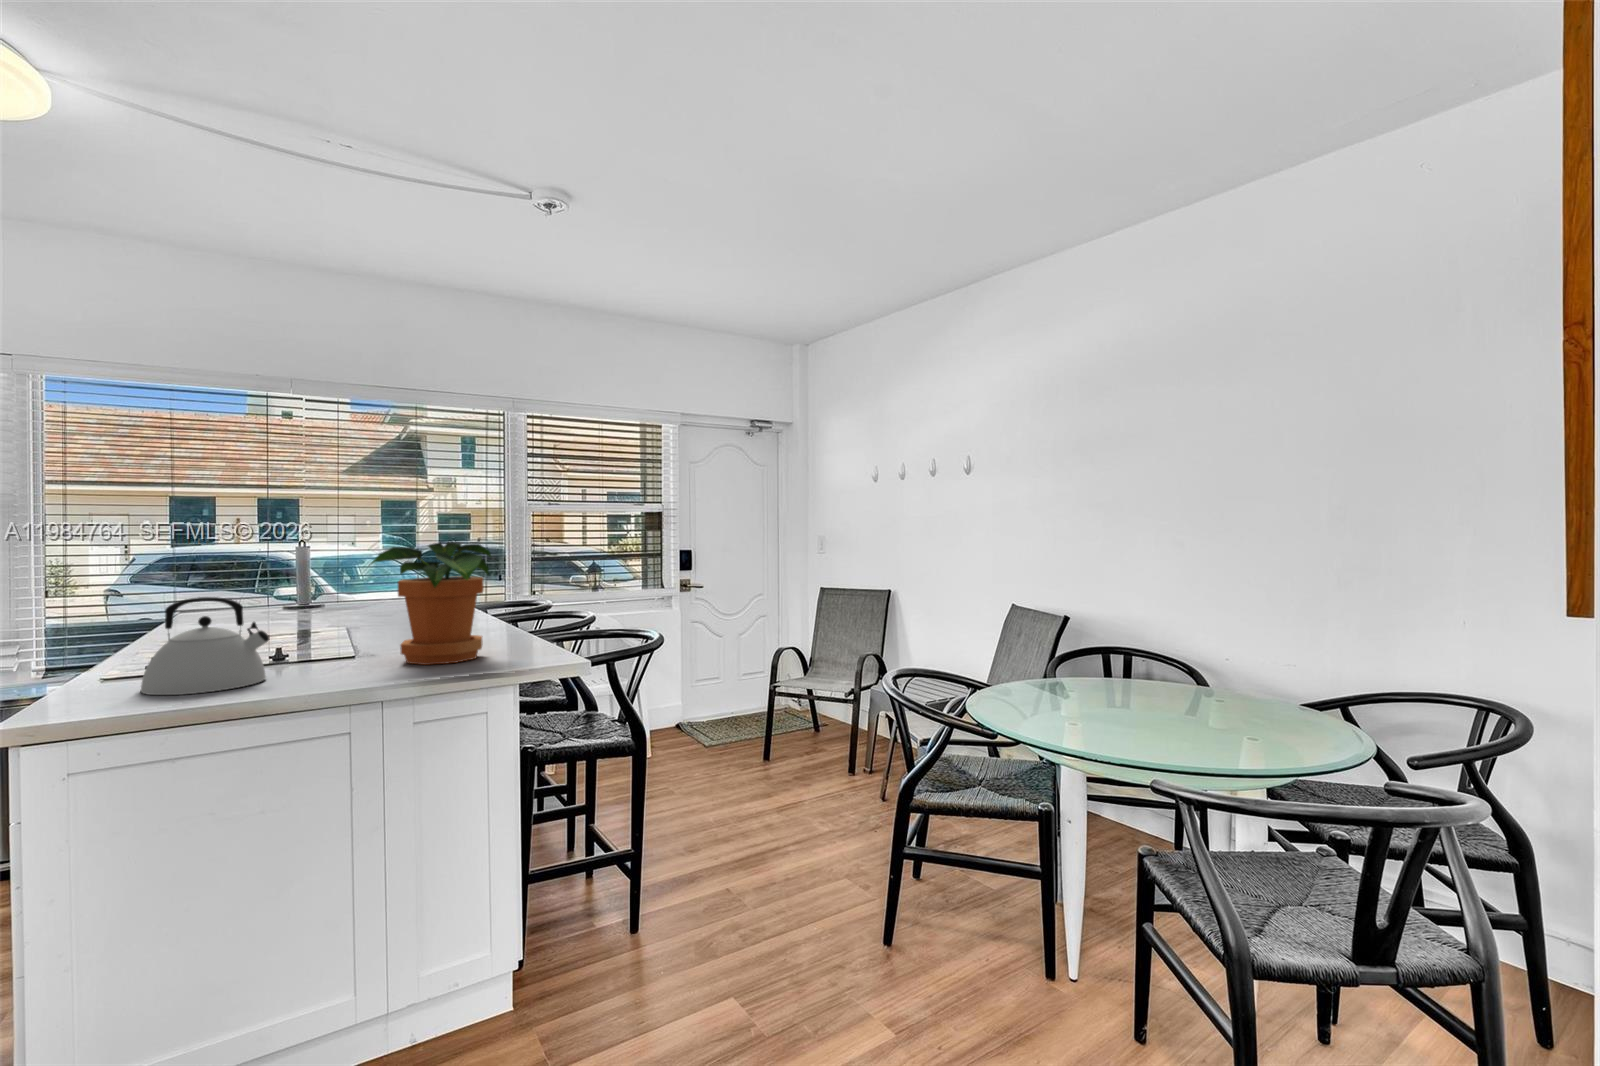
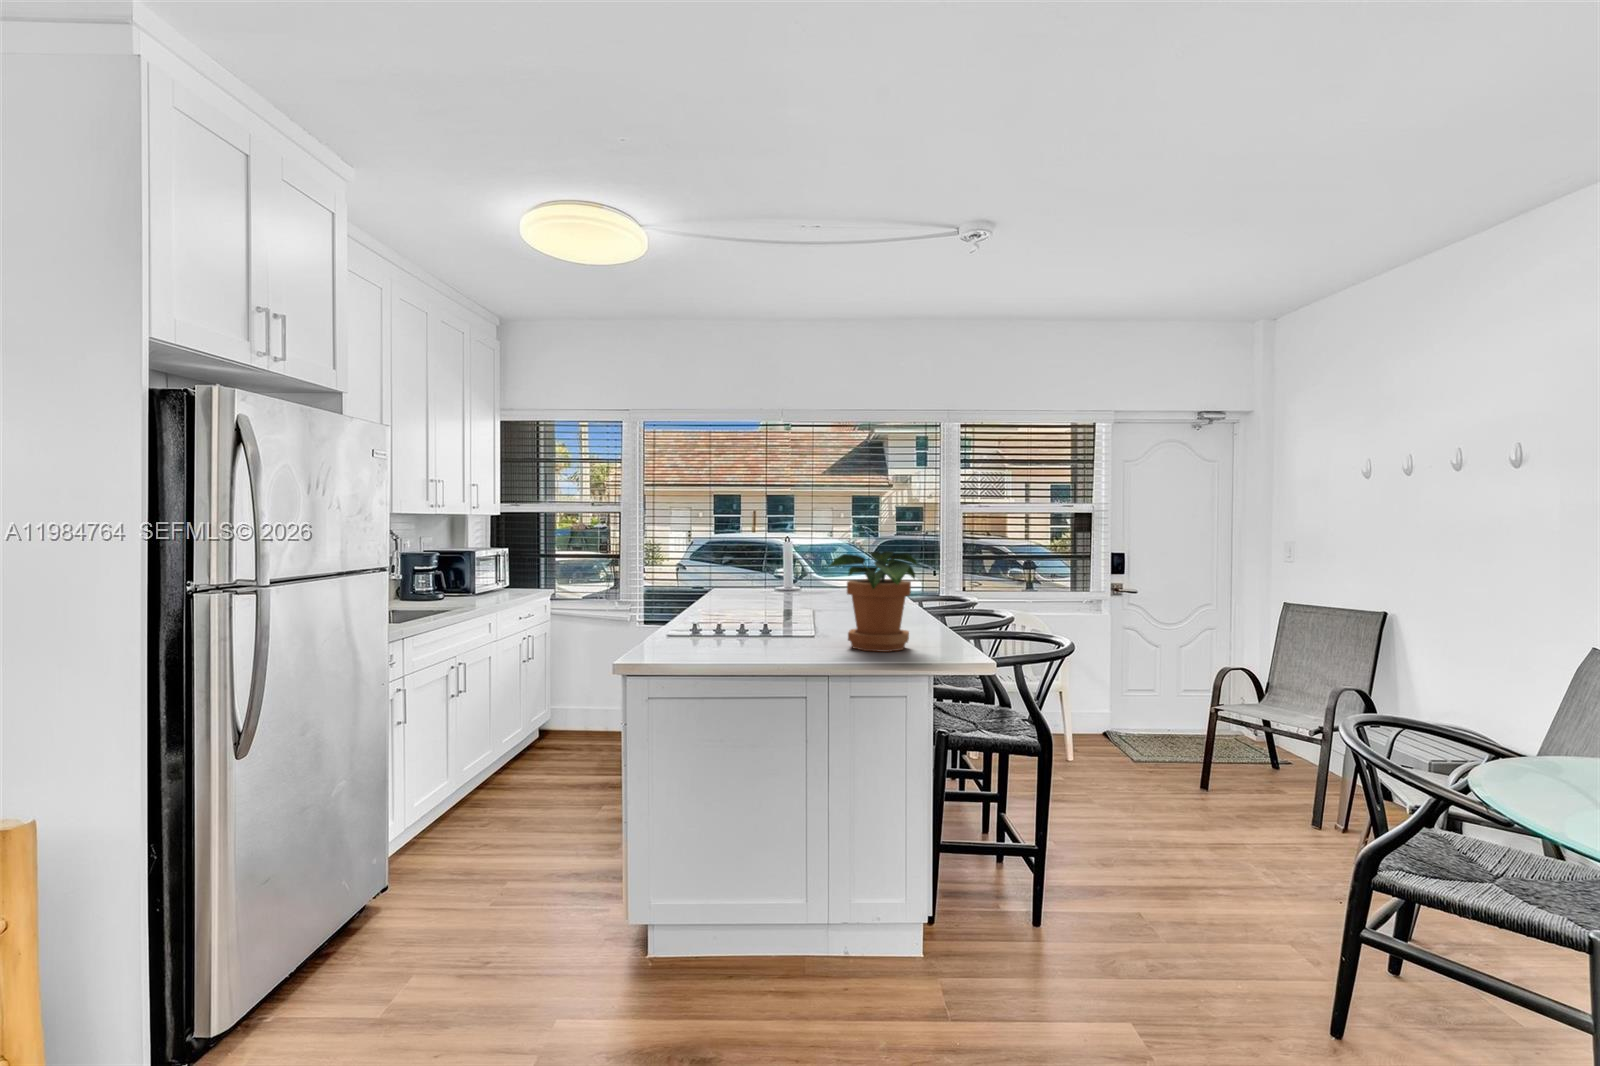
kettle: present [140,597,269,695] -> none [691,588,763,656]

